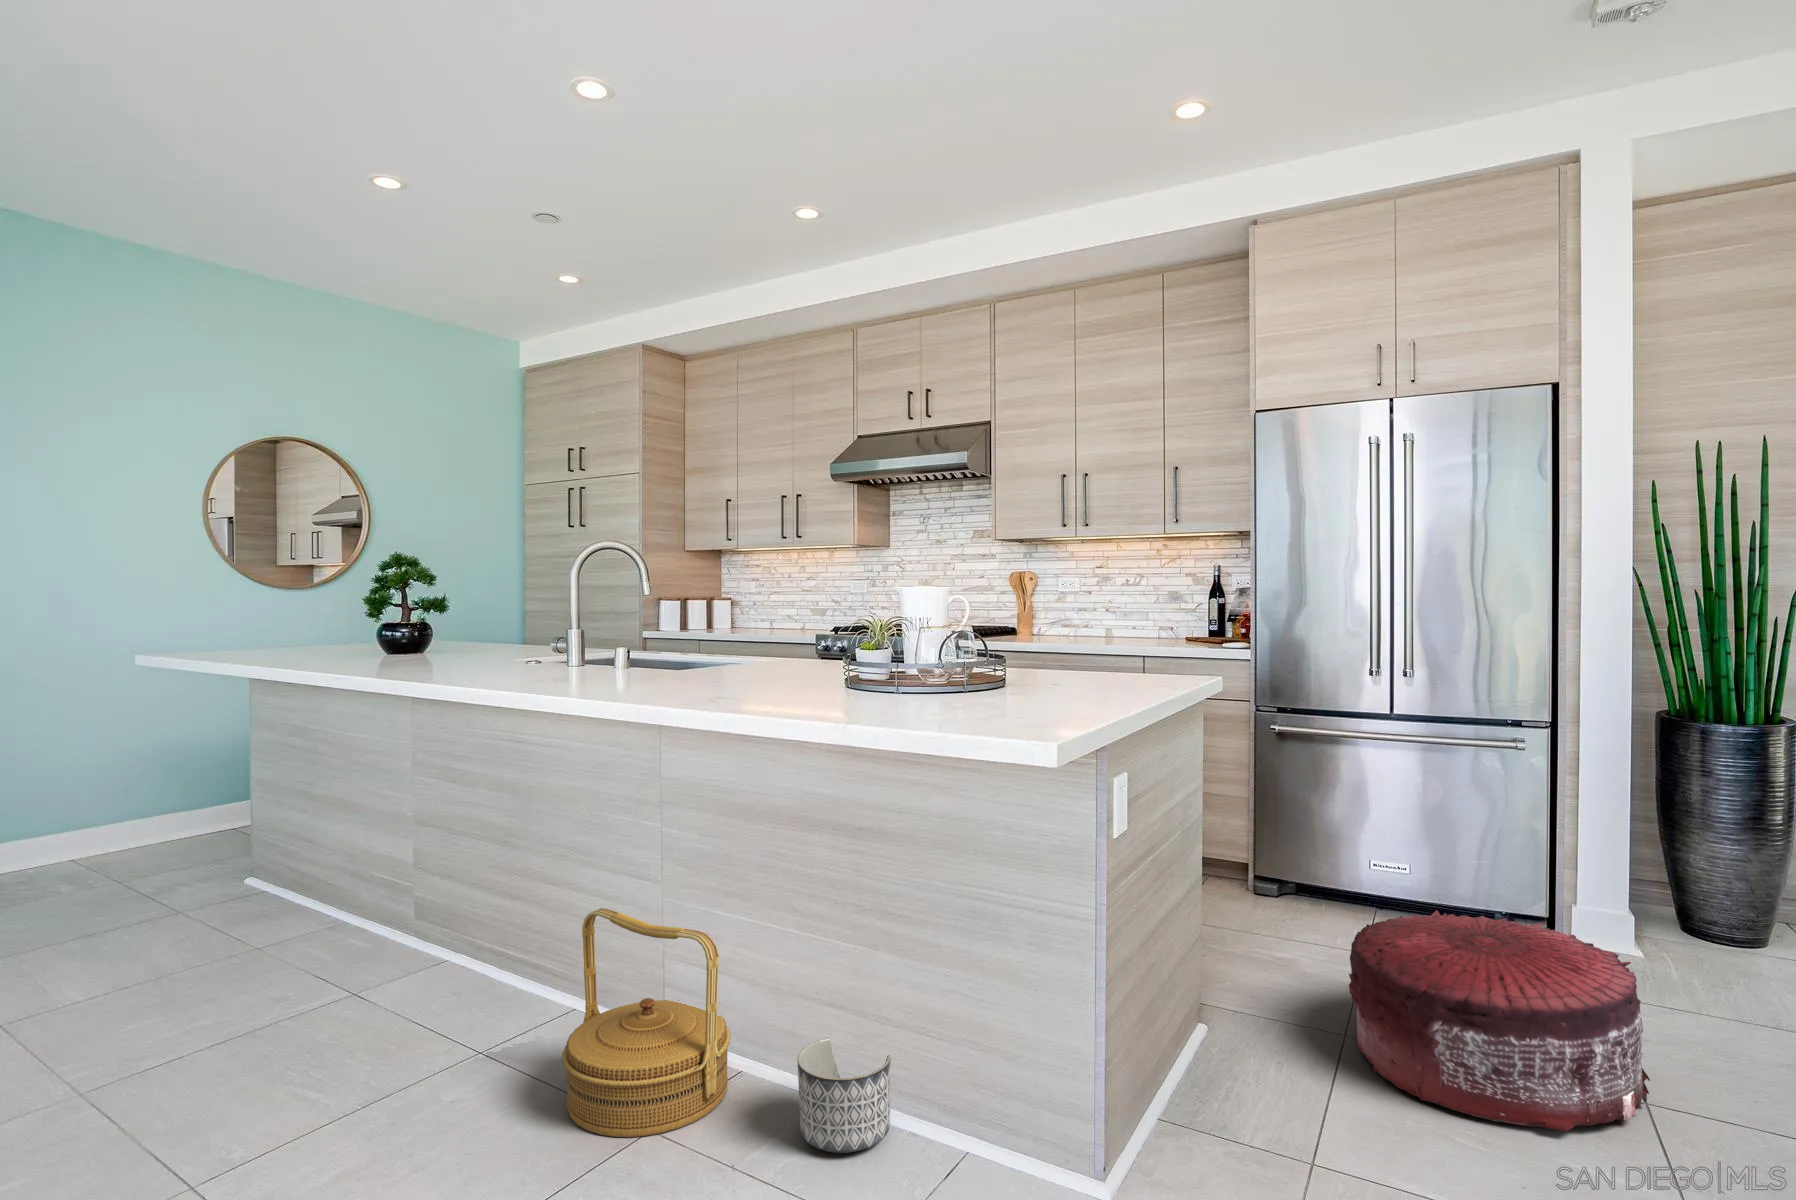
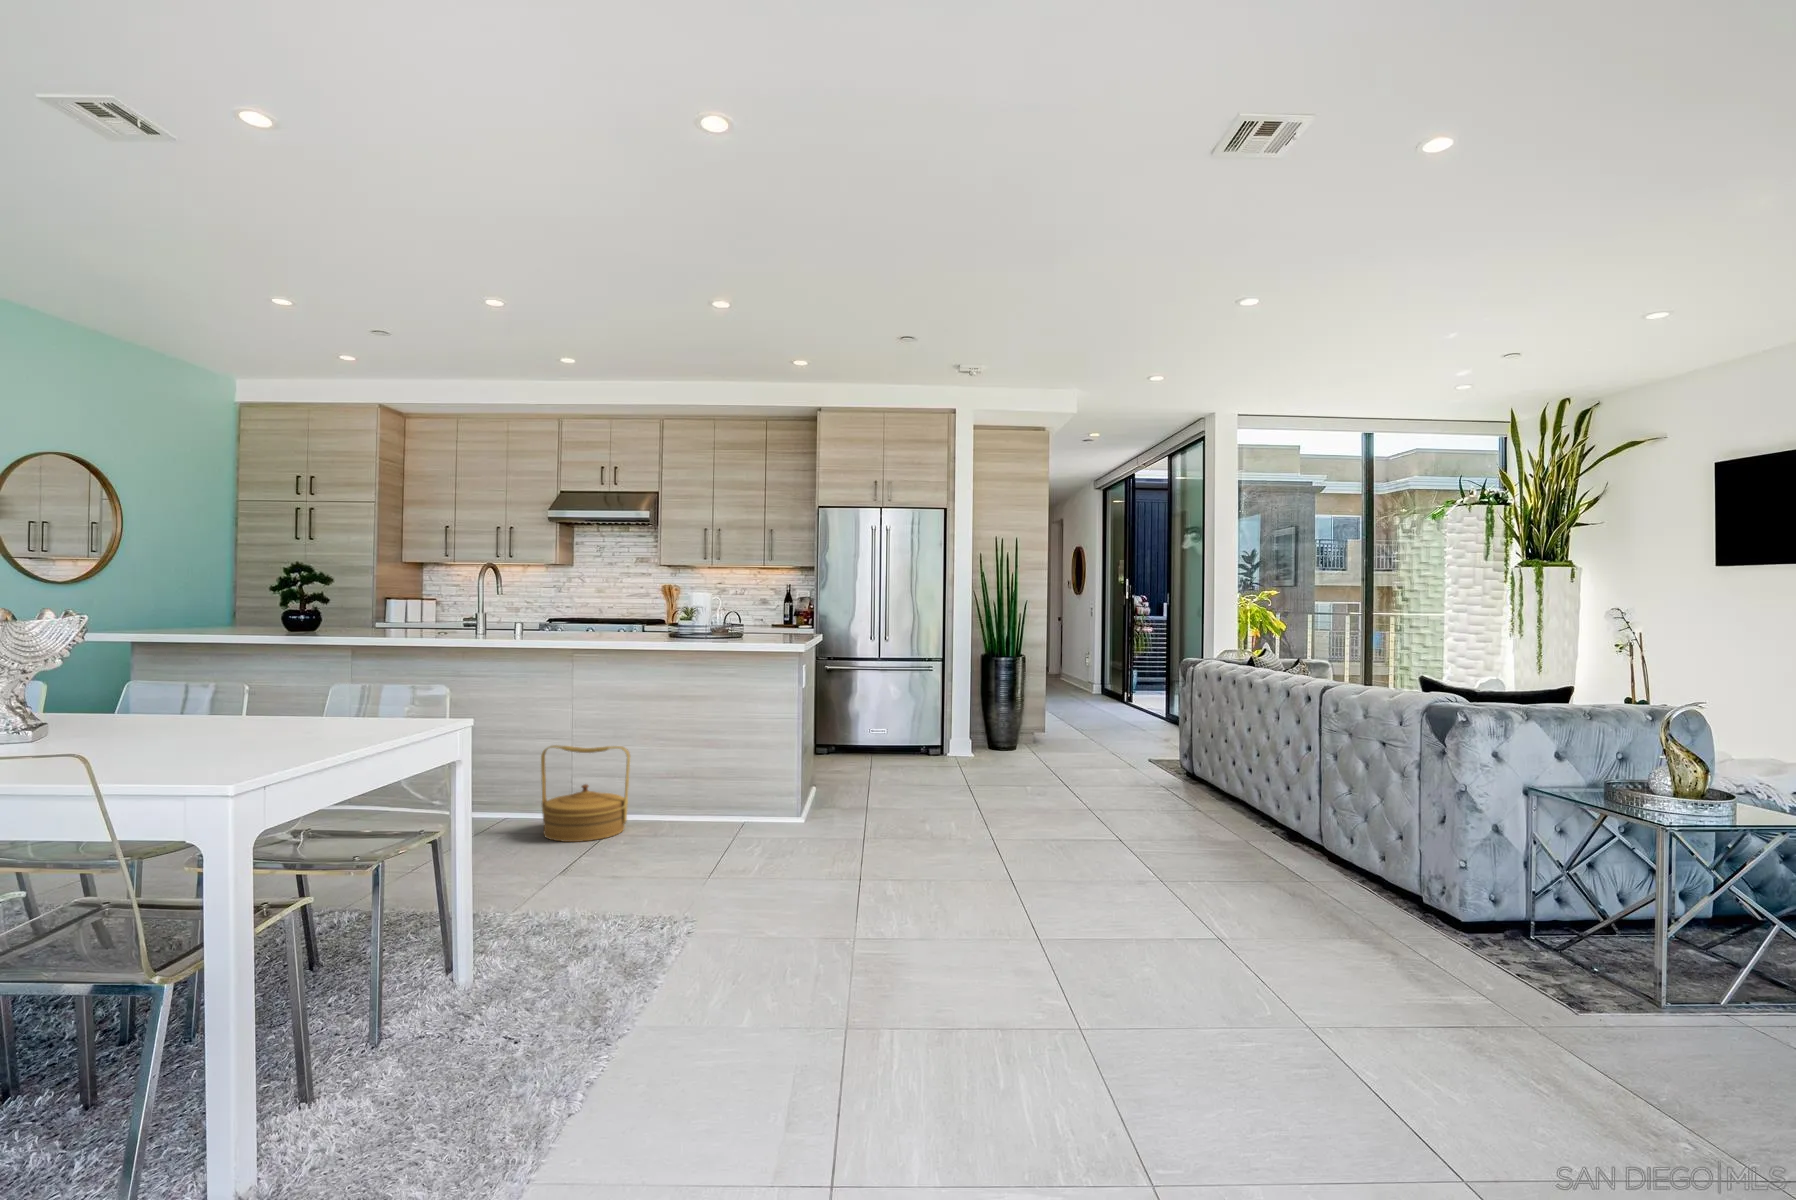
pouf: present [1349,910,1650,1132] -> none [876,731,977,794]
planter: present [797,1037,891,1153] -> none [672,788,715,830]

